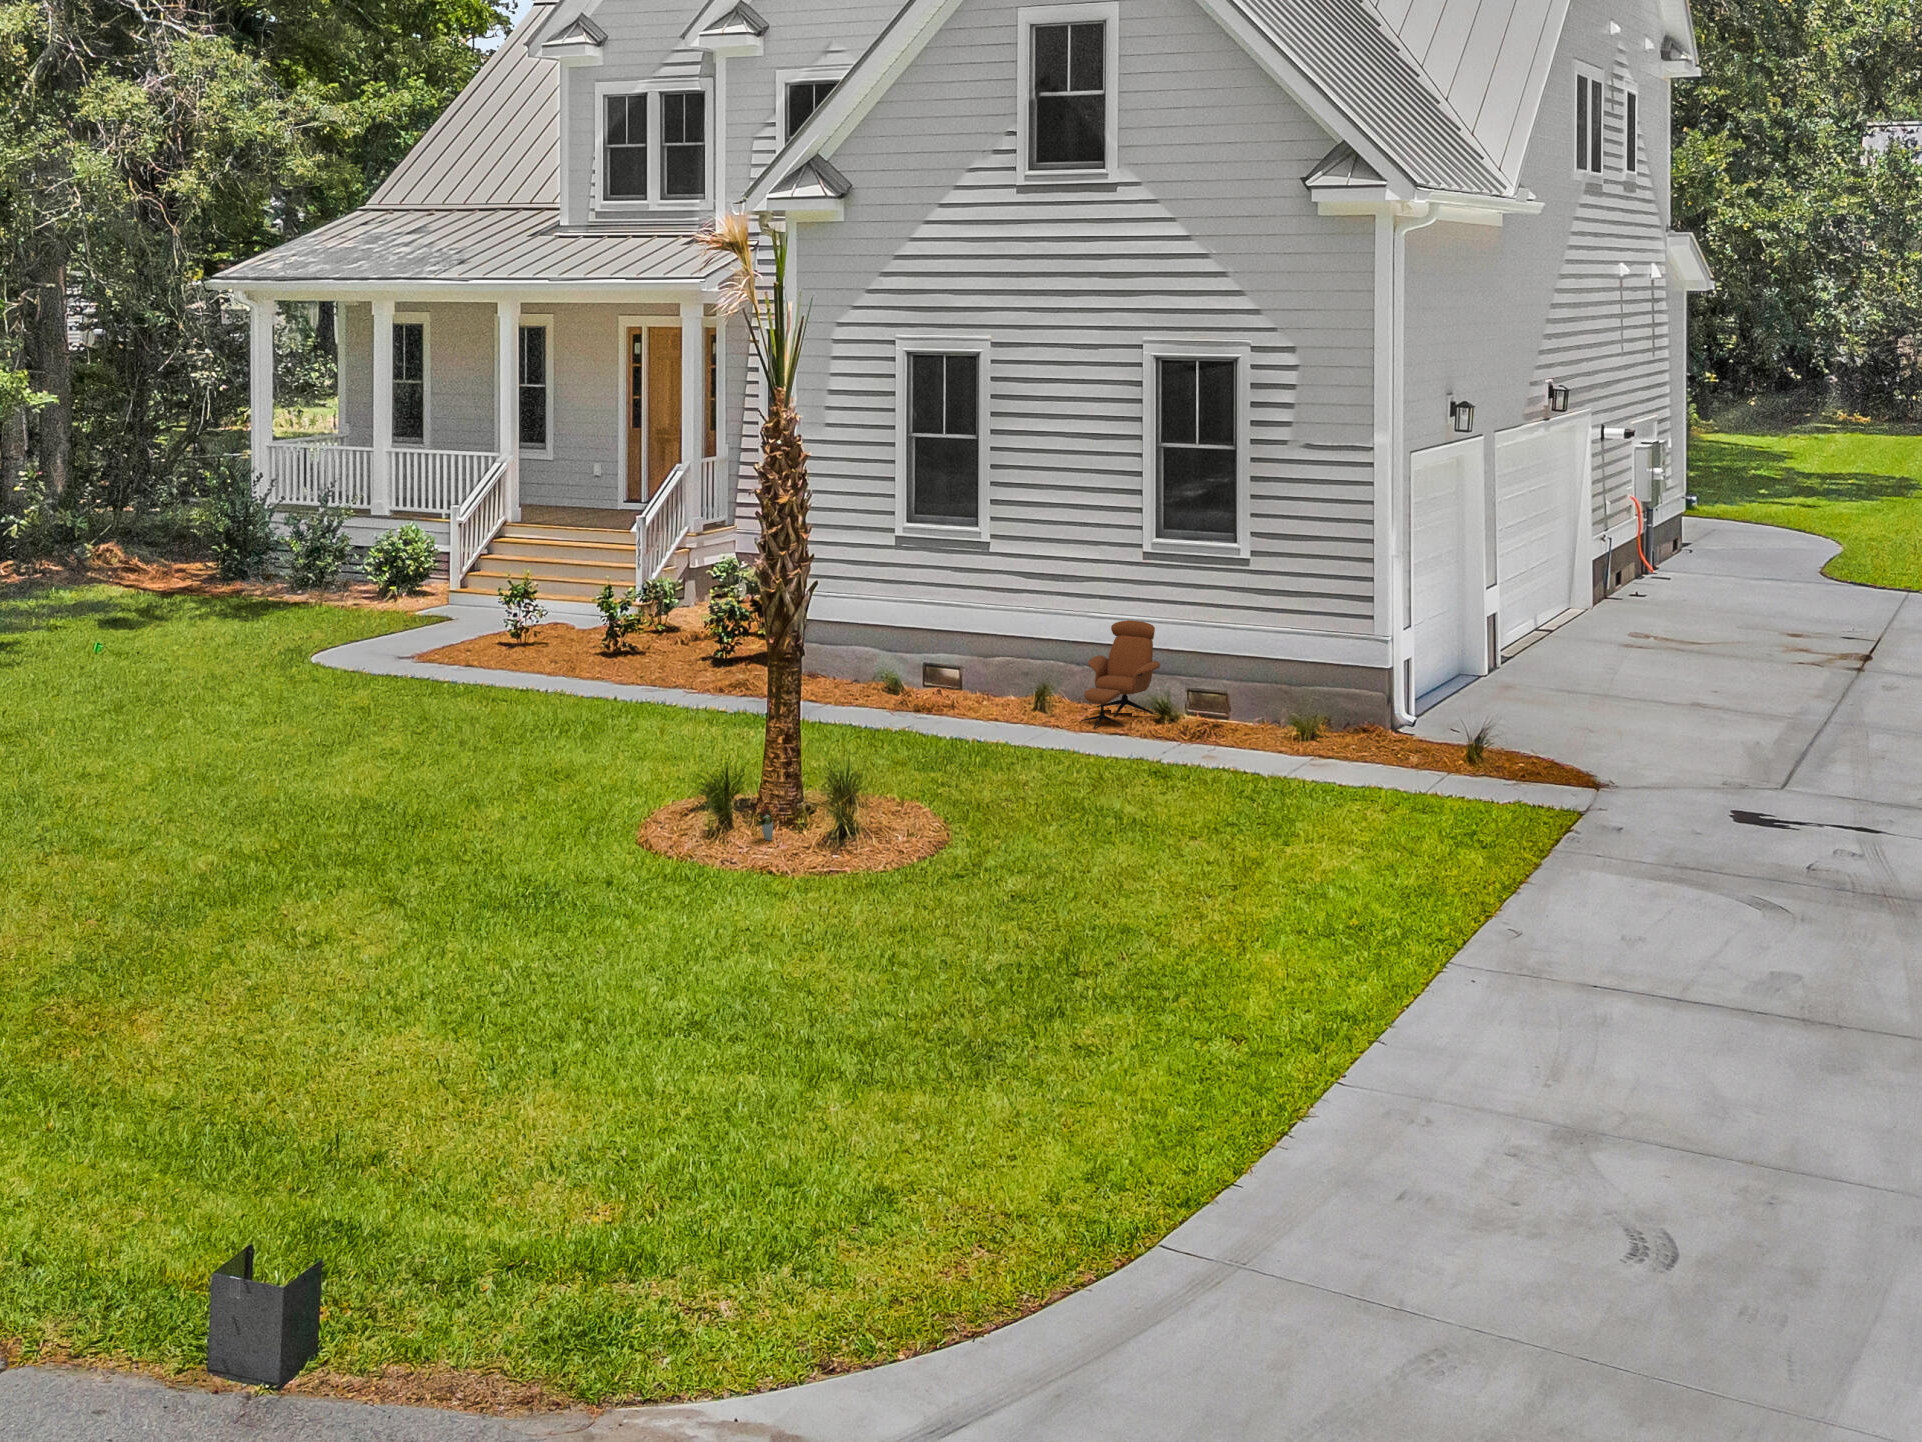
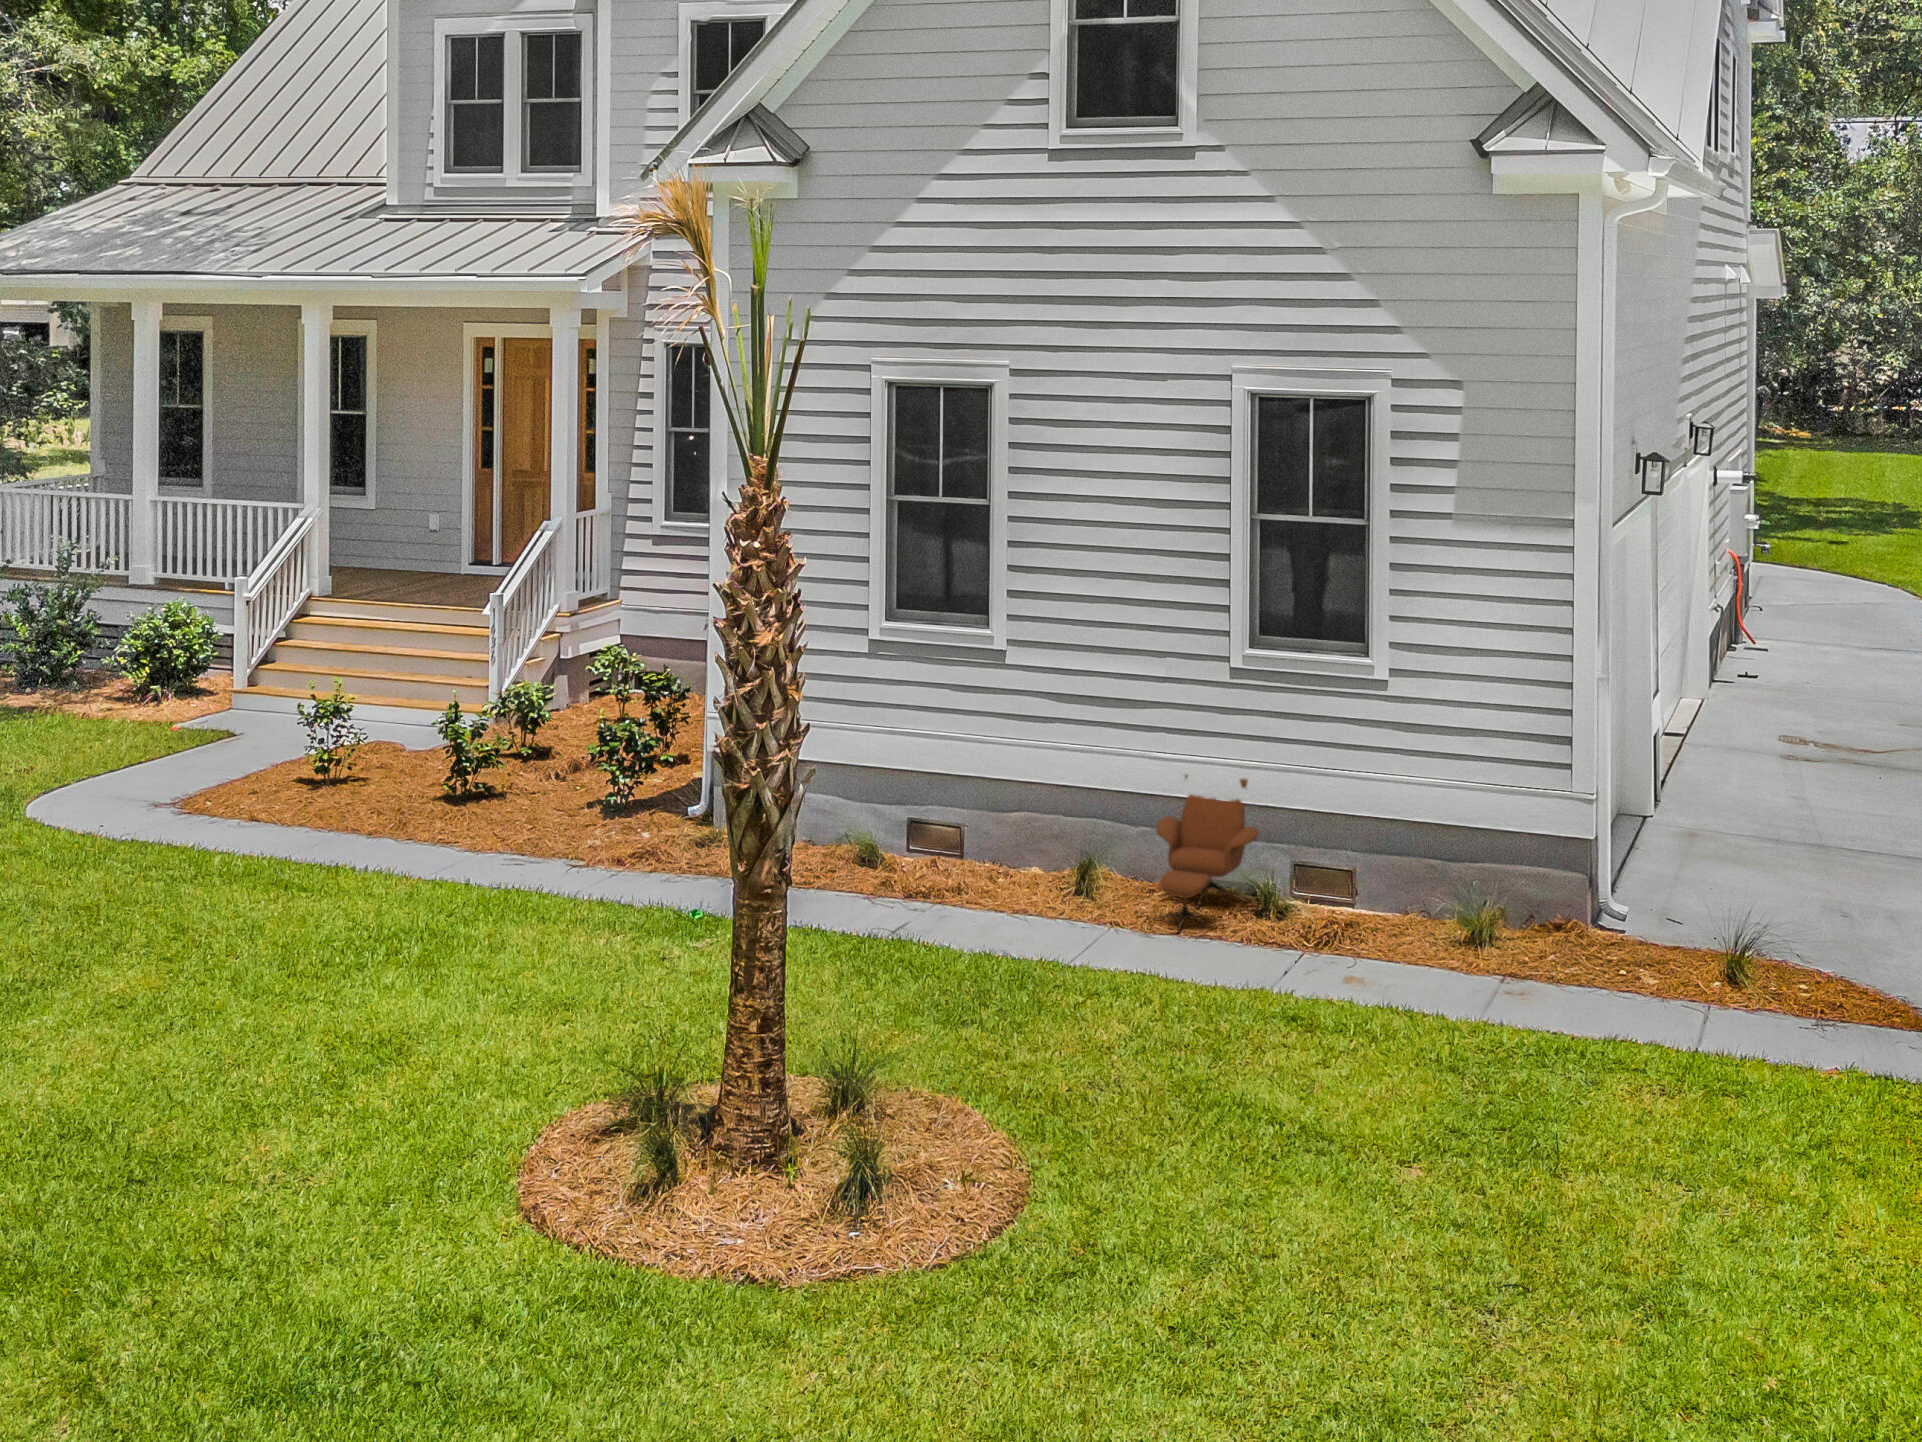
decorative plant: present [756,800,775,841] -> none [715,1128,749,1200]

